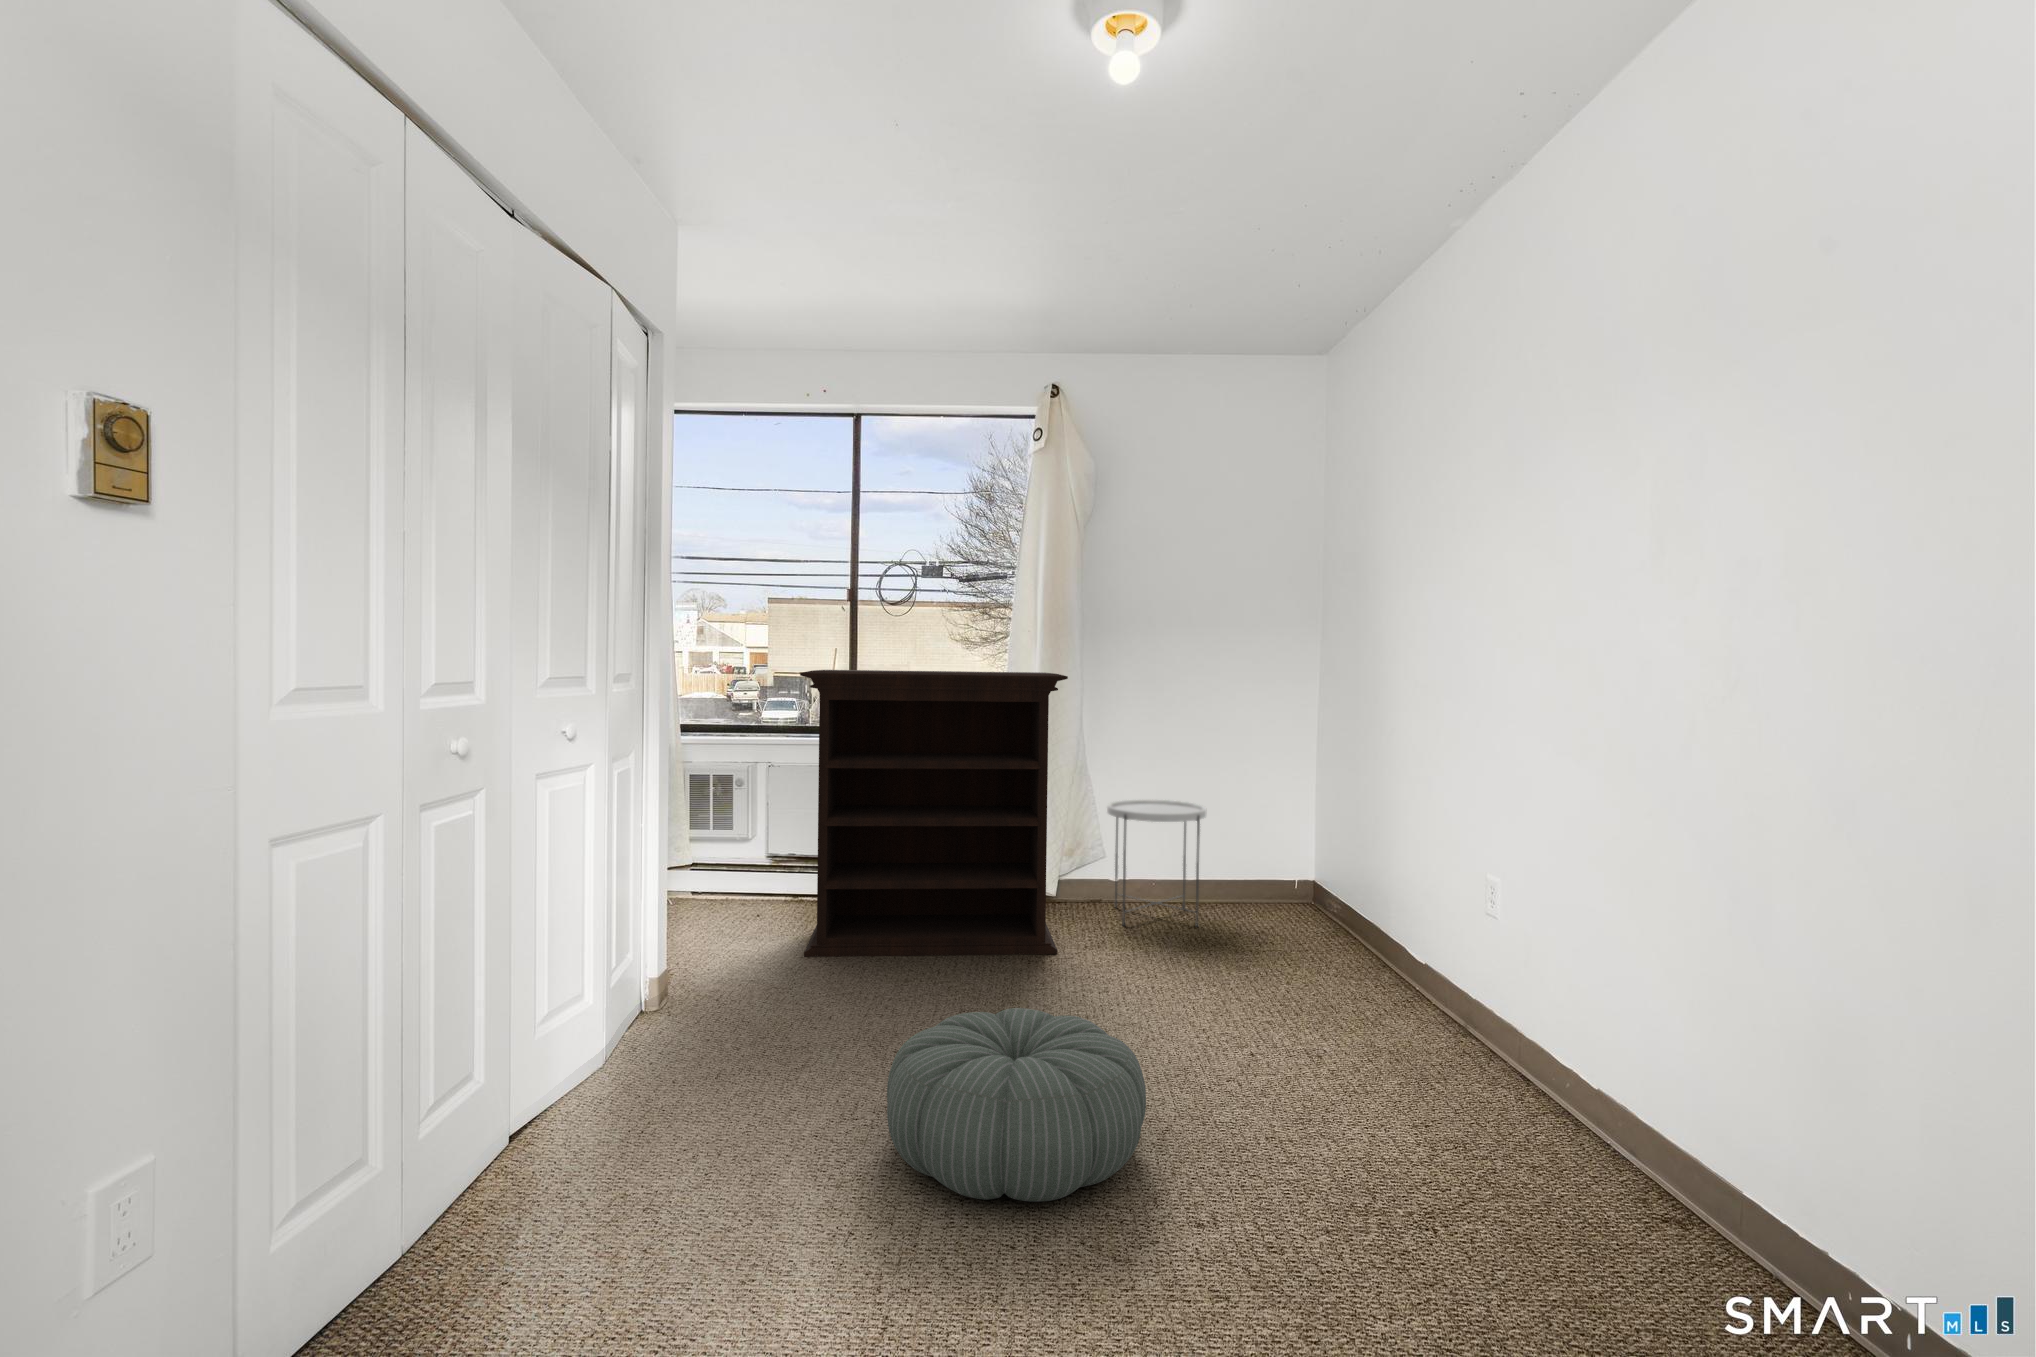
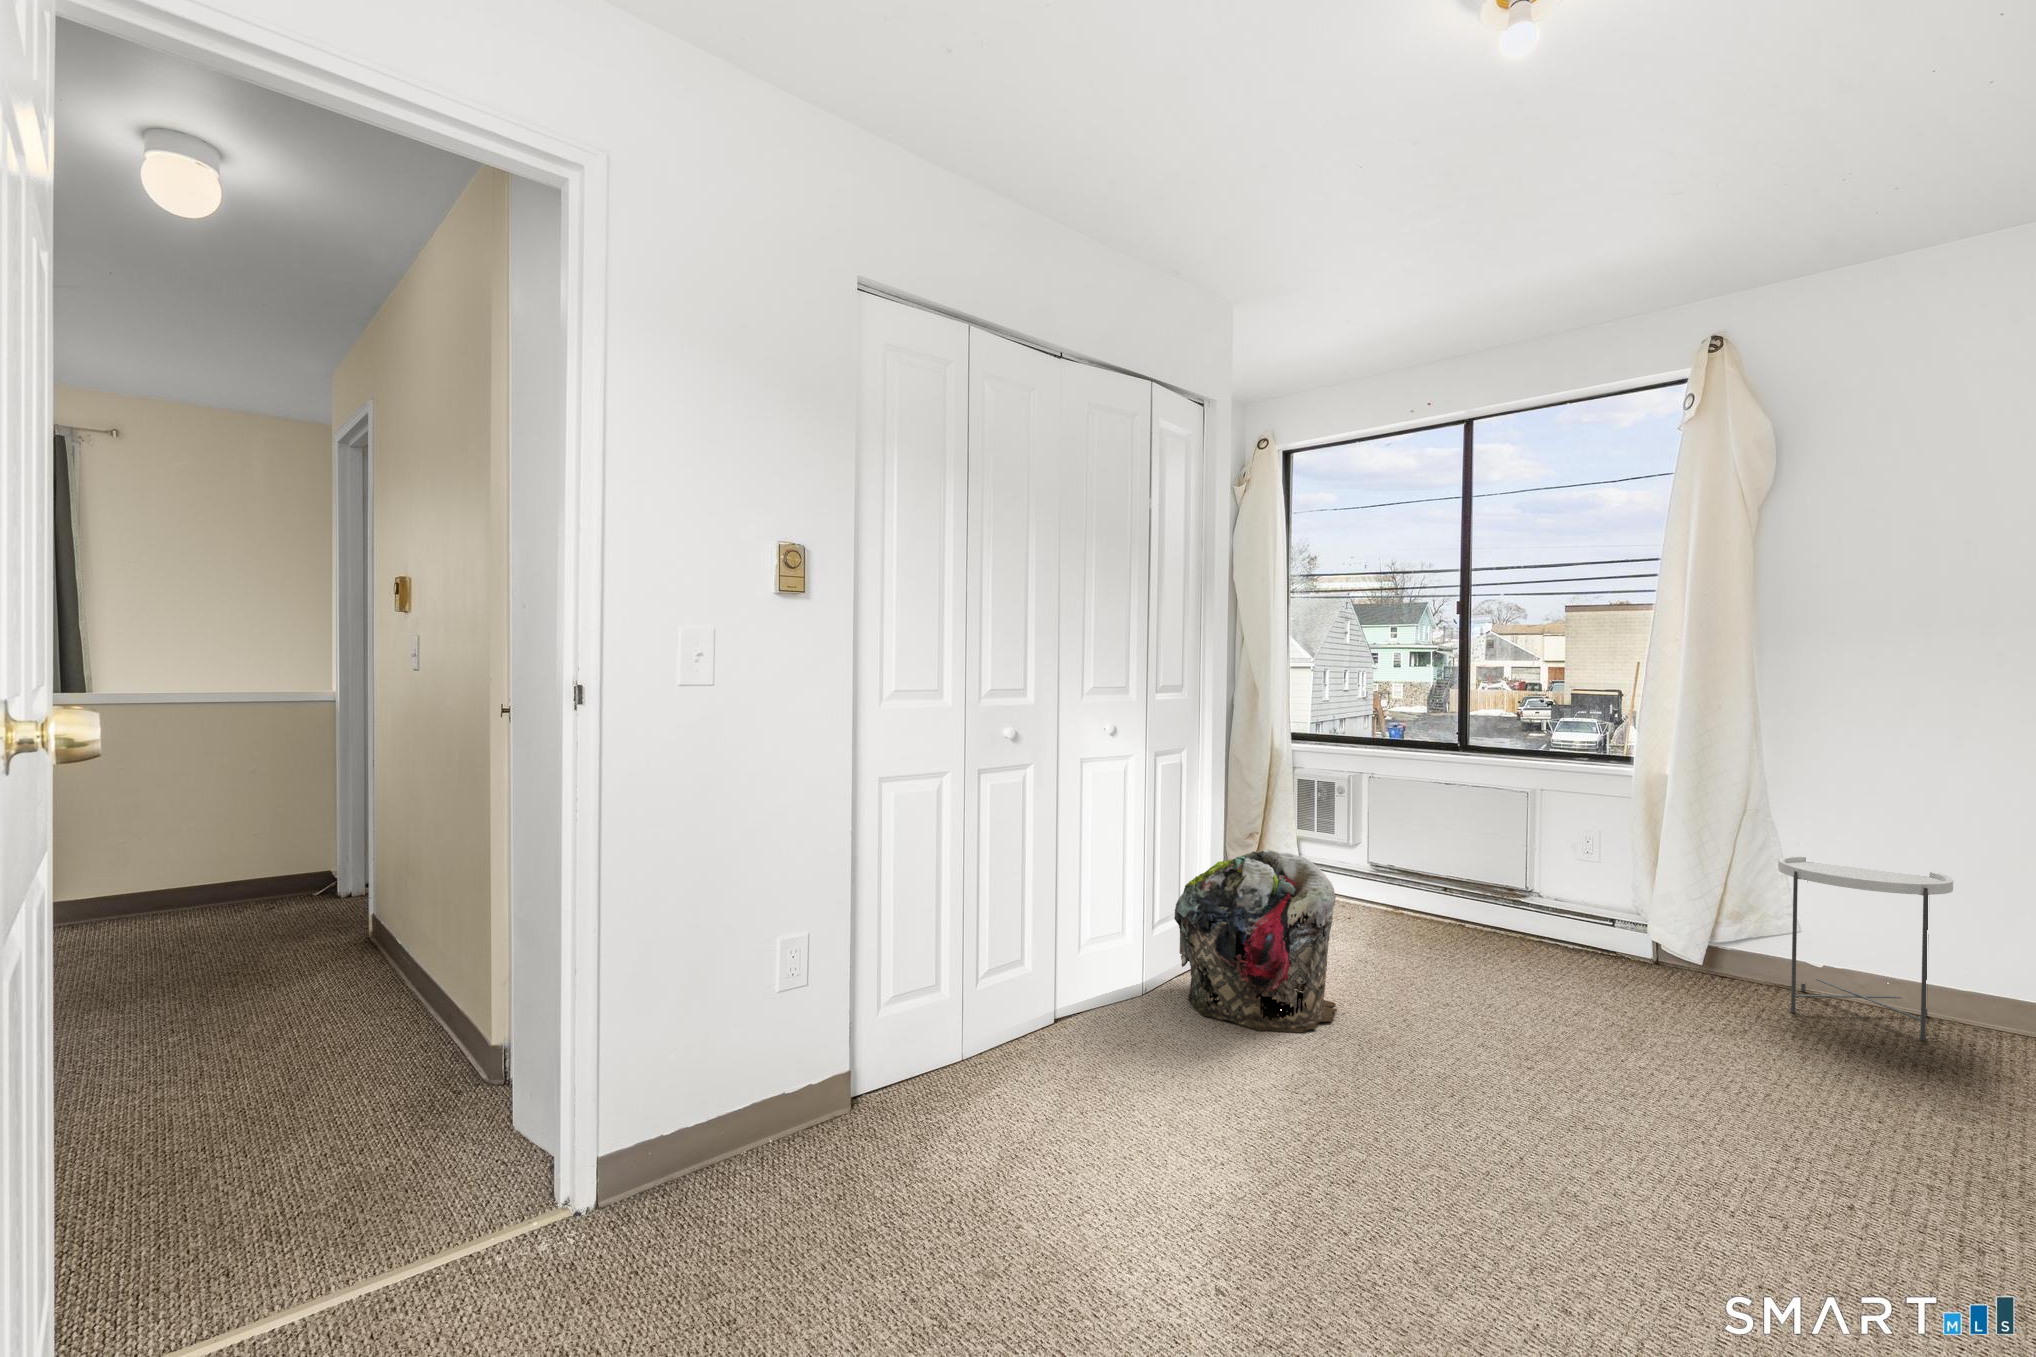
bookshelf: present [800,670,1068,957] -> none [1361,685,1685,1019]
laundry basket: none [638,858,833,1069] -> present [1174,850,1337,1033]
pouf: present [887,1008,1146,1202] -> none [1286,1022,1577,1222]

